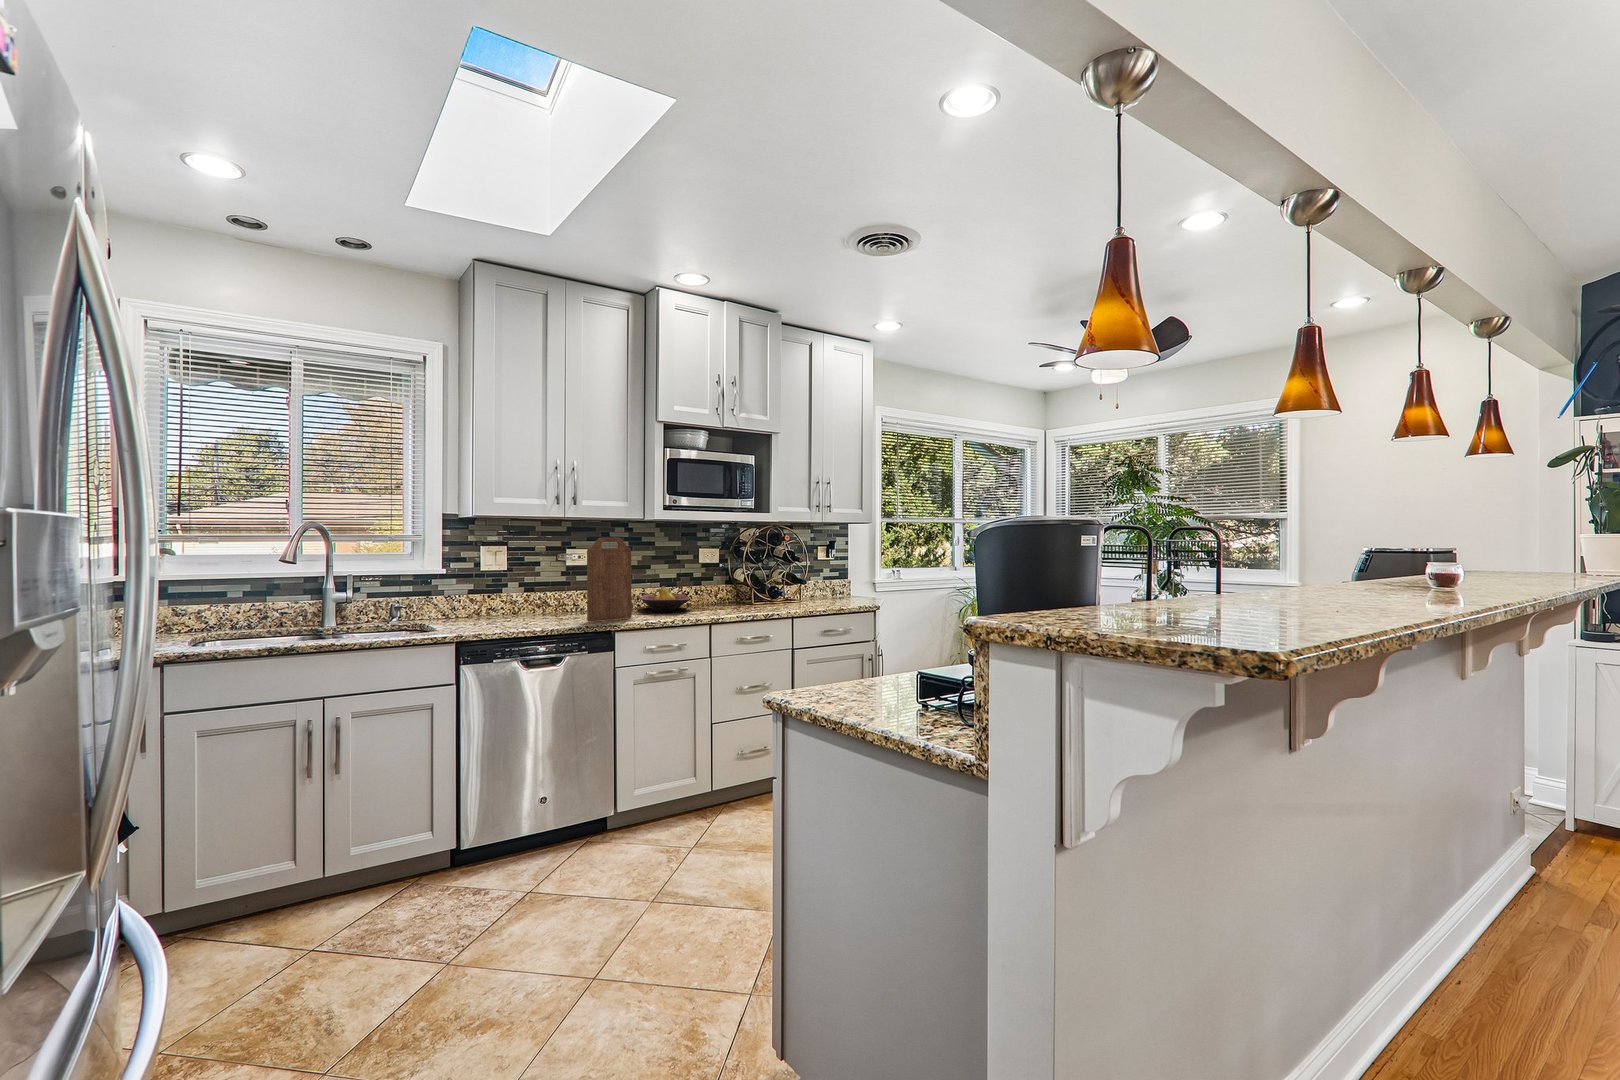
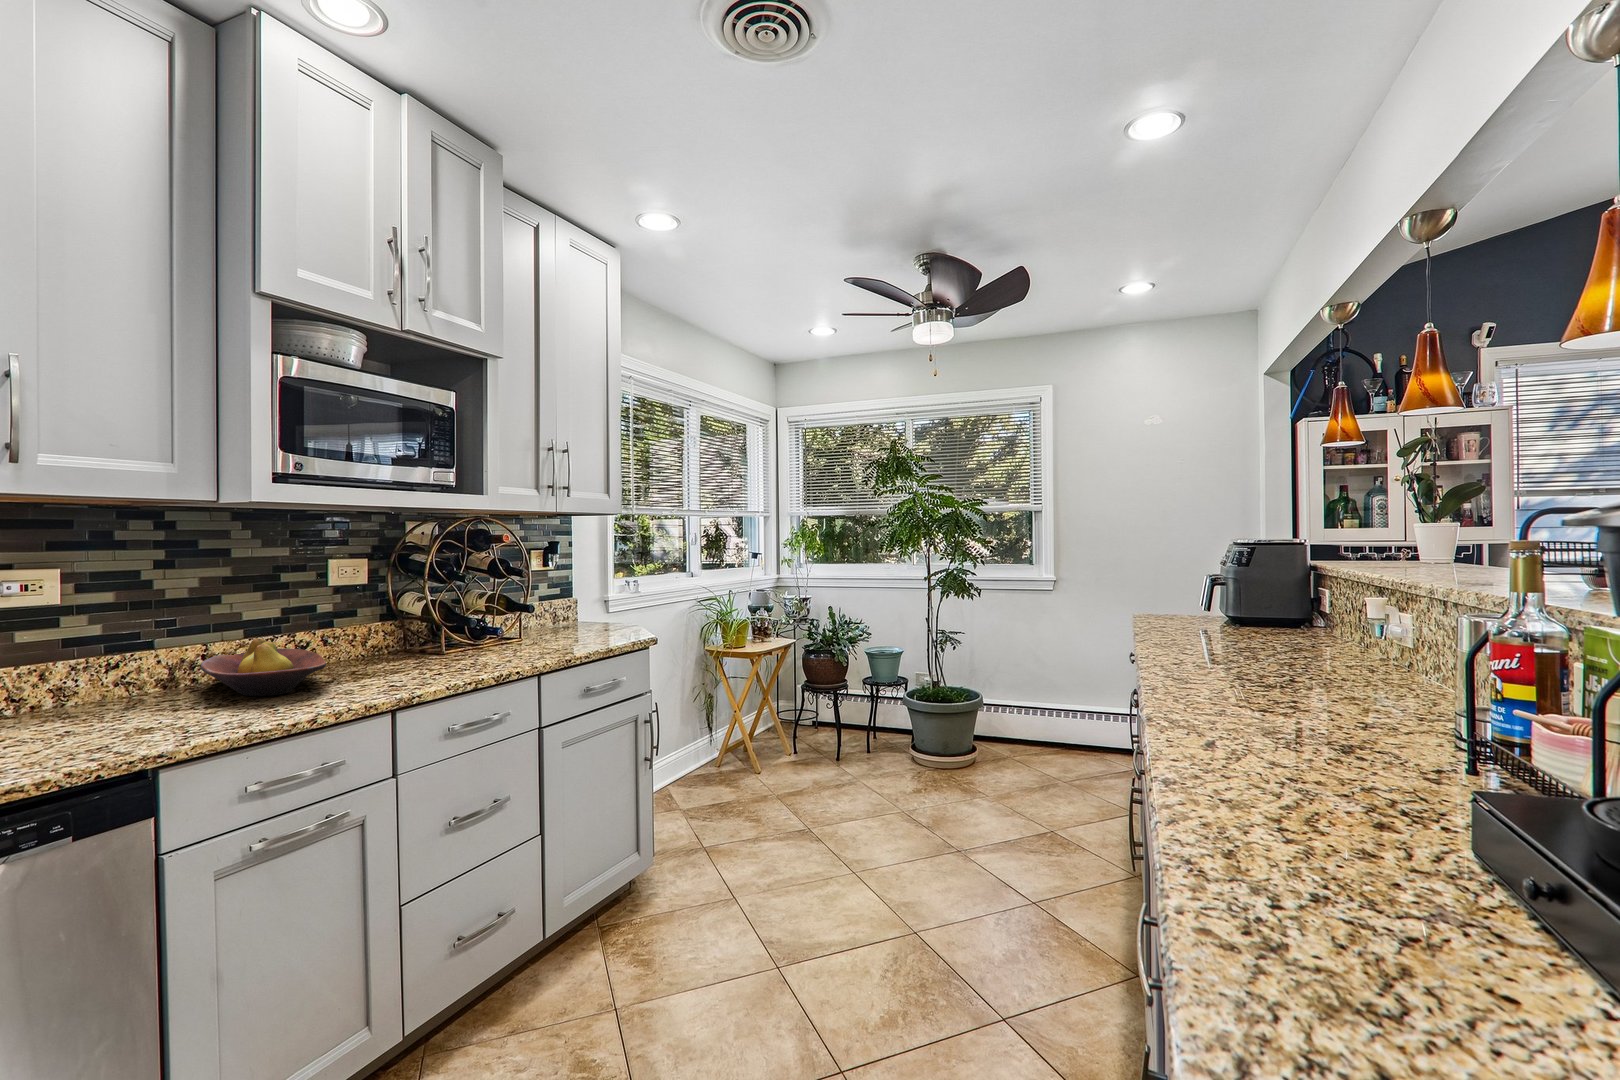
cutting board: present [587,537,632,622] -> none [51,544,190,756]

